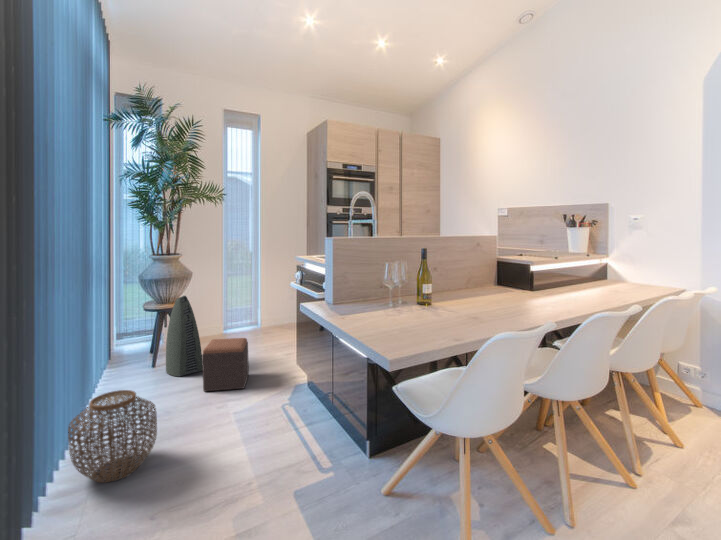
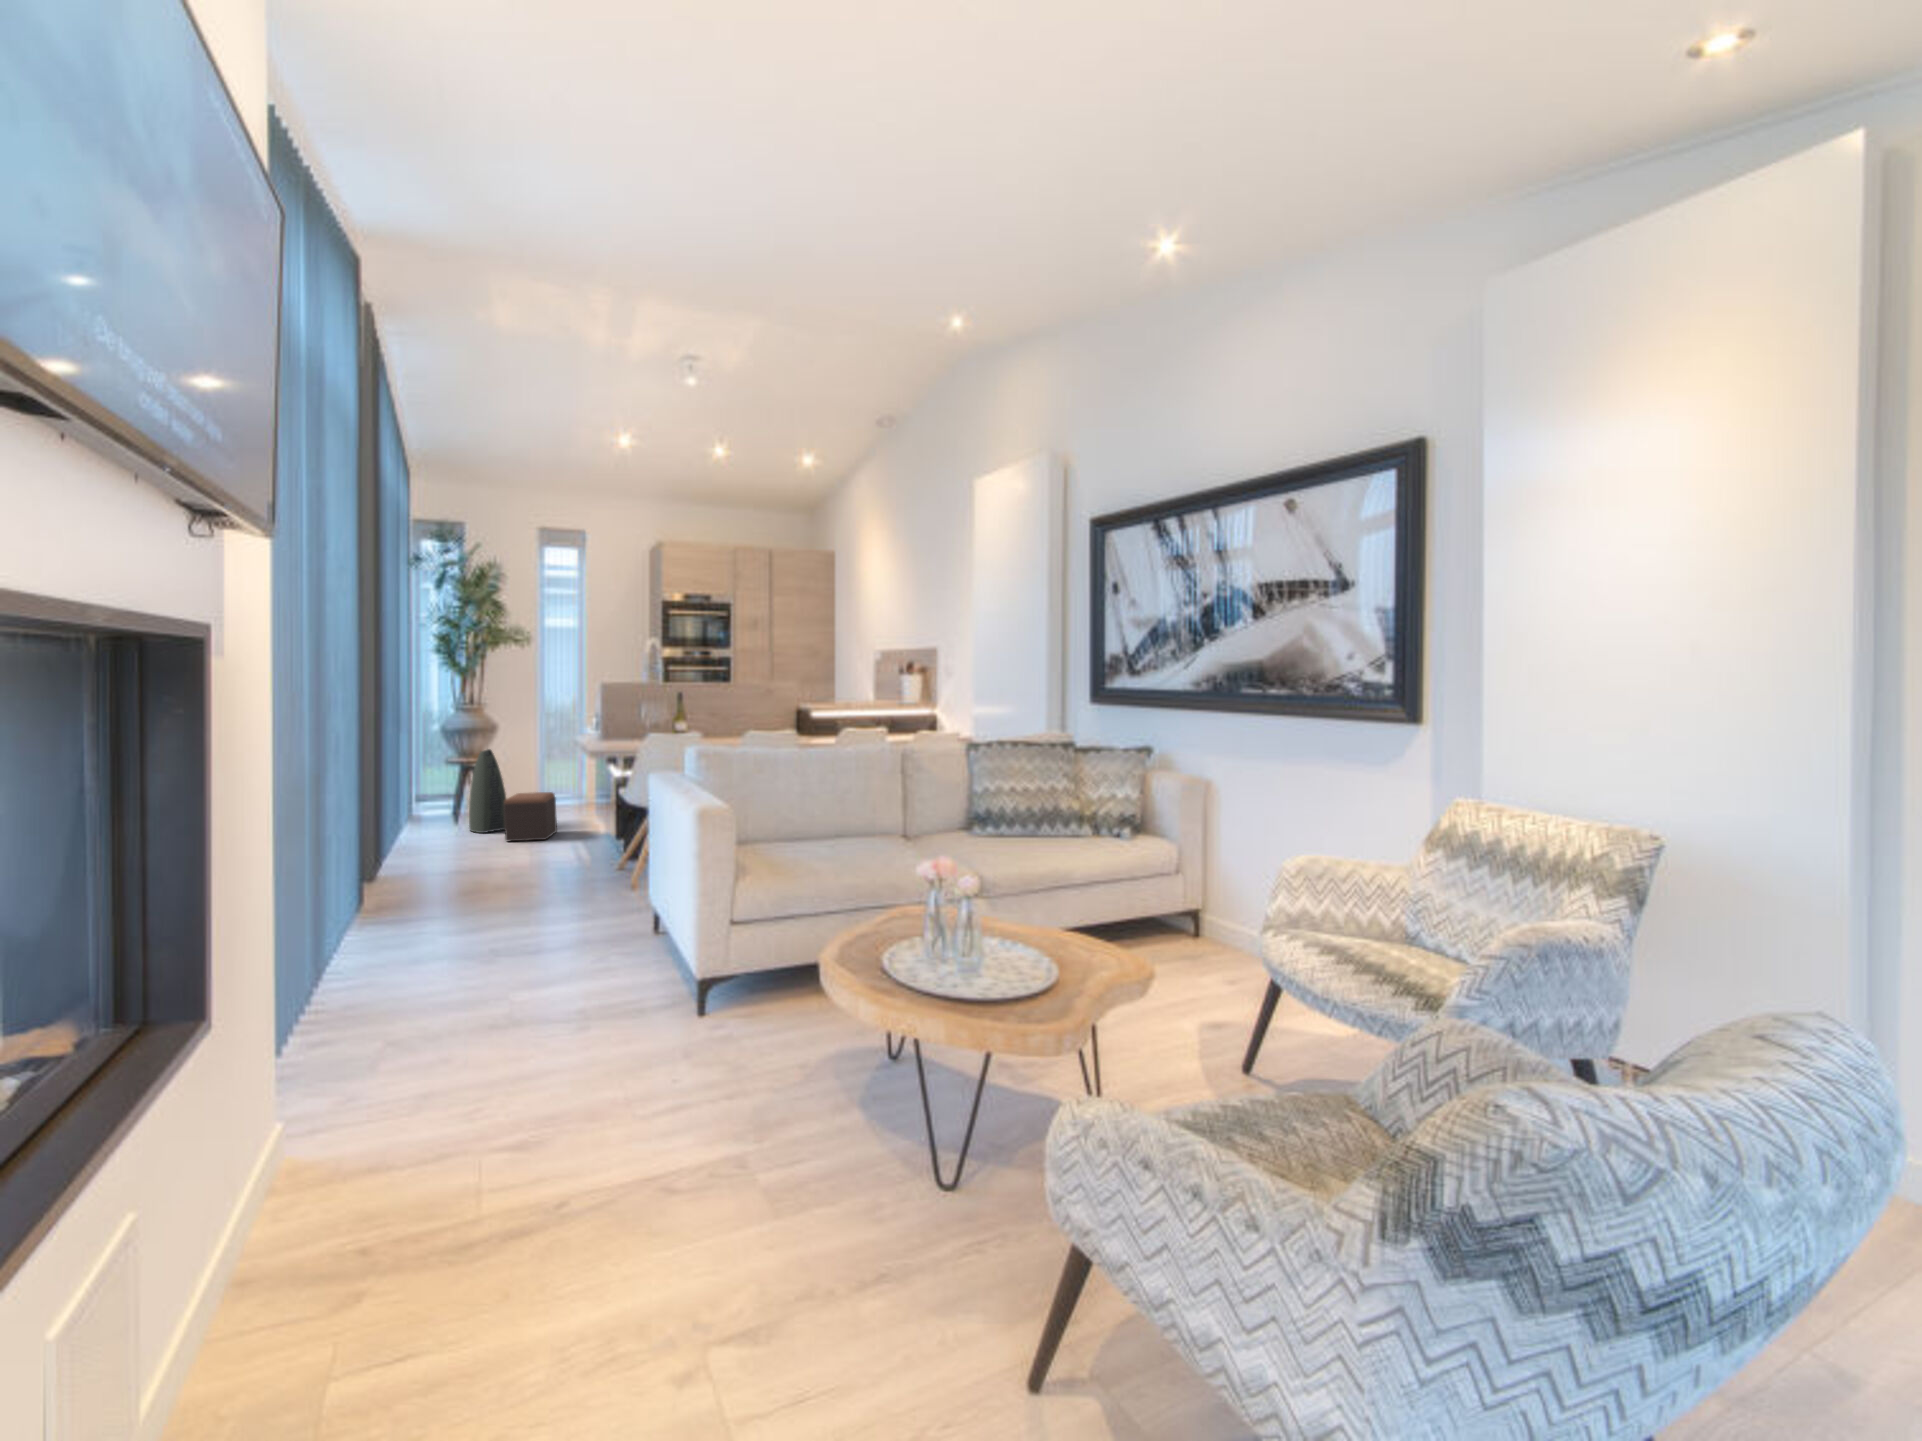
woven basket: present [68,390,157,482] -> none [393,816,459,879]

